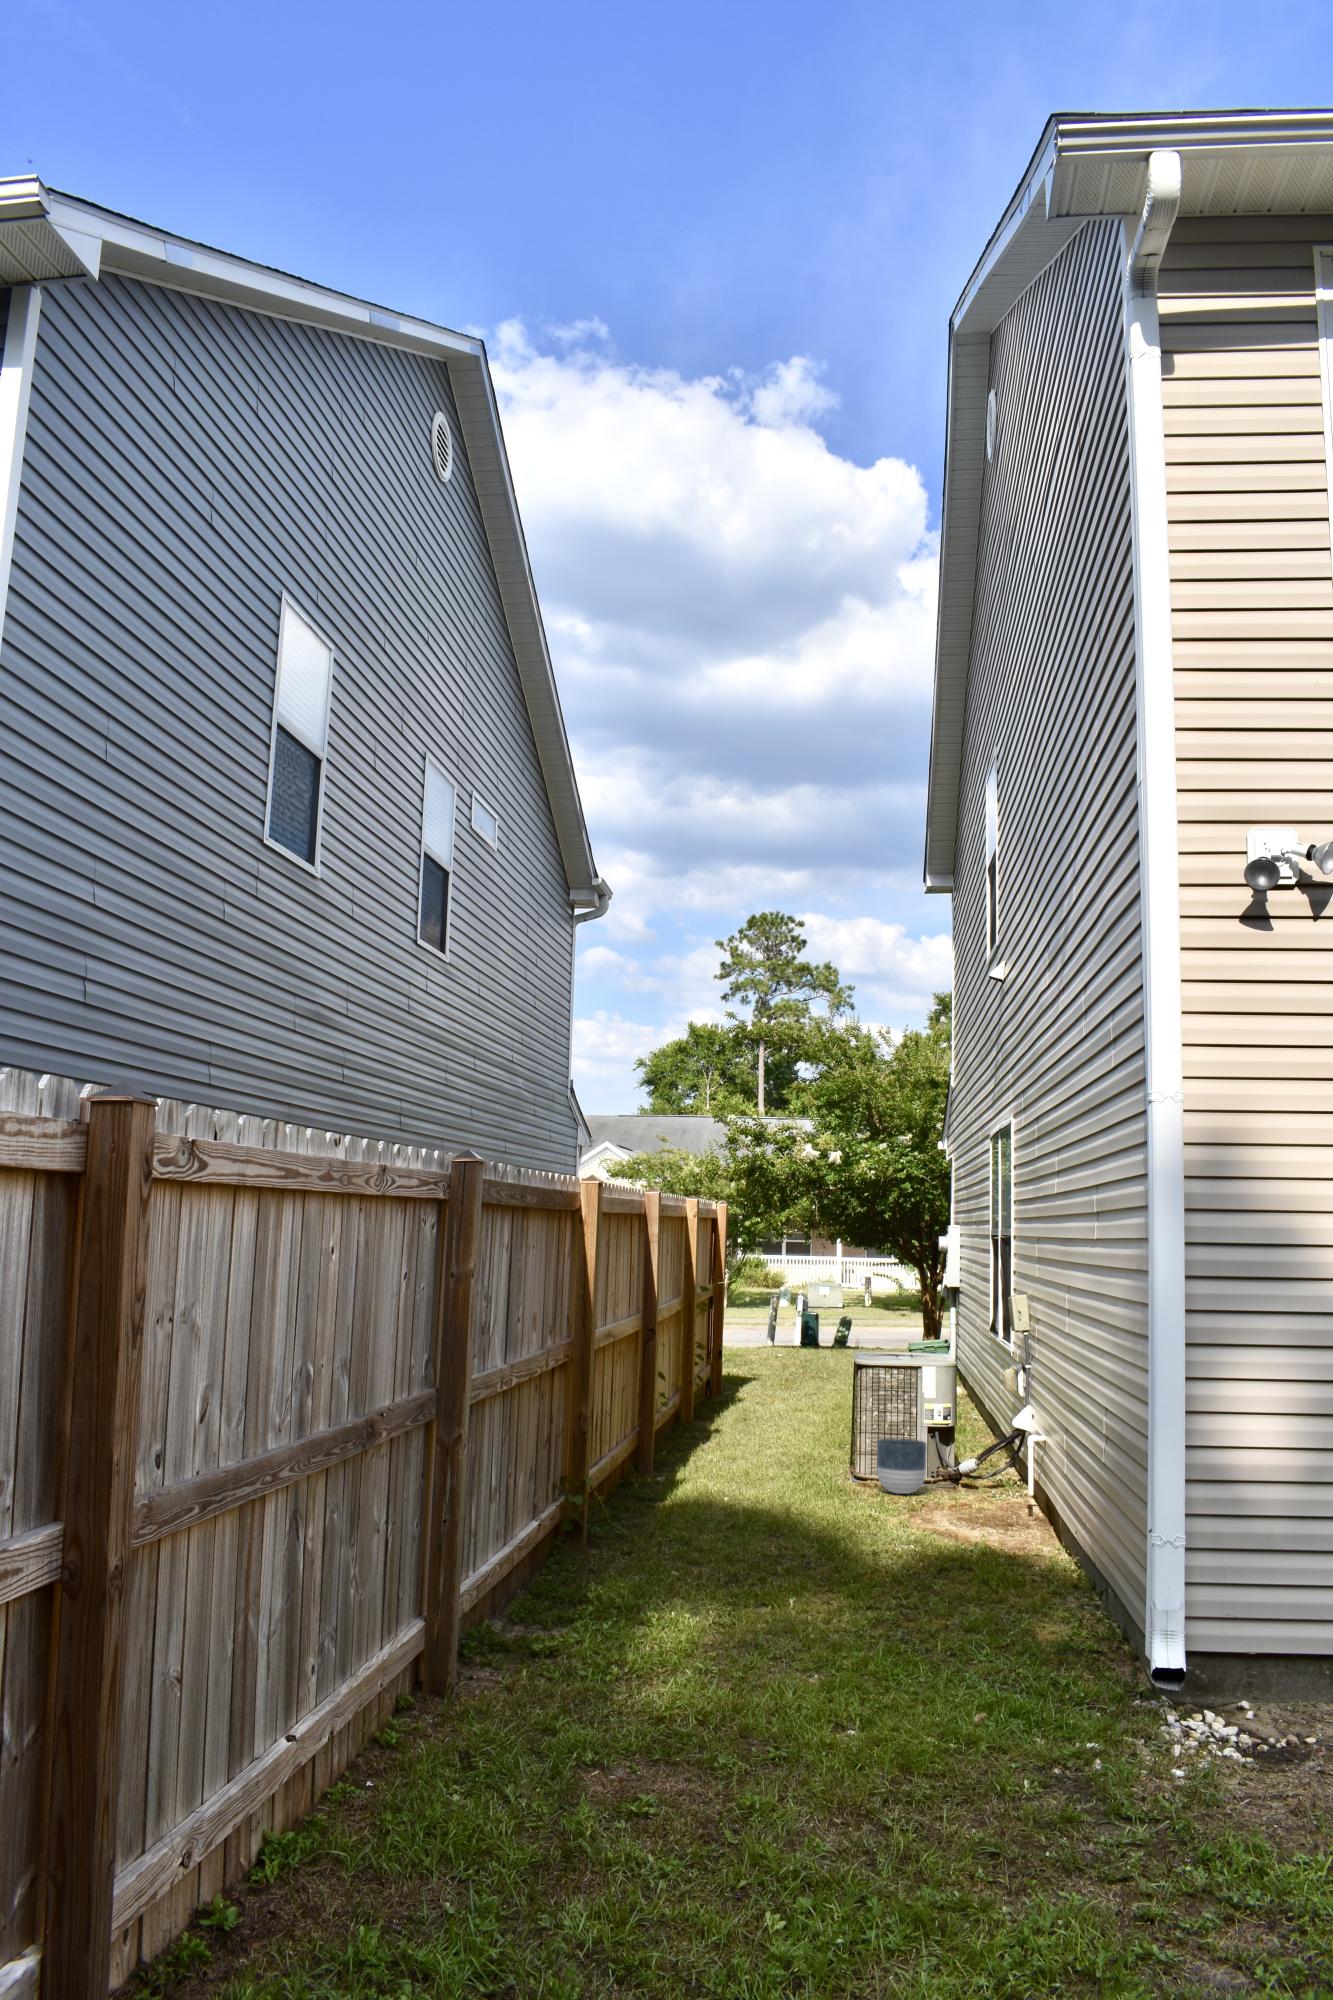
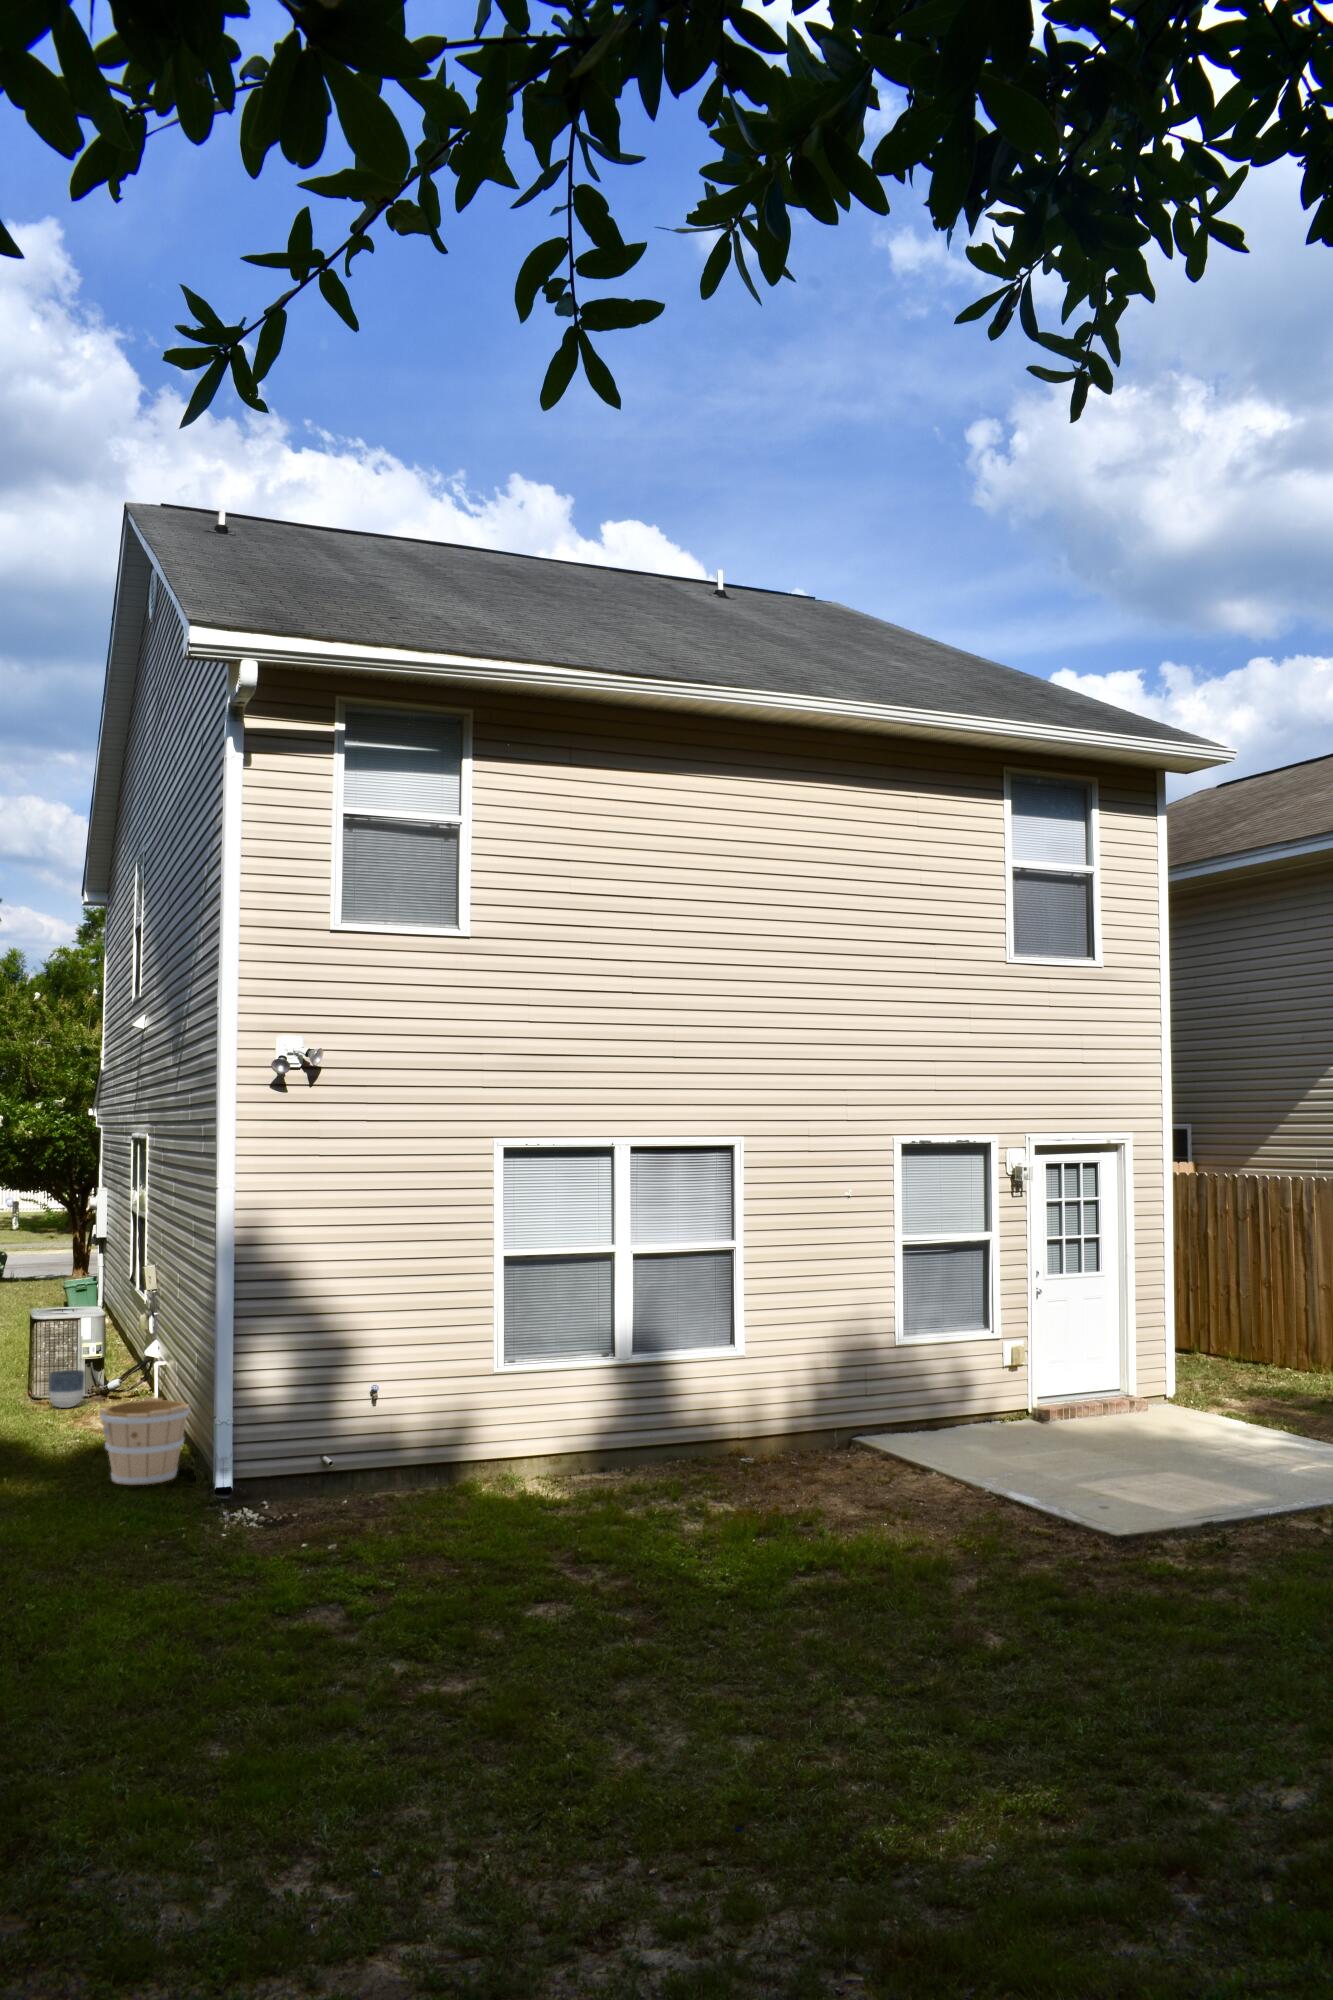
wooden bucket: none [942,1483,1093,1634] -> present [100,1398,190,1485]

